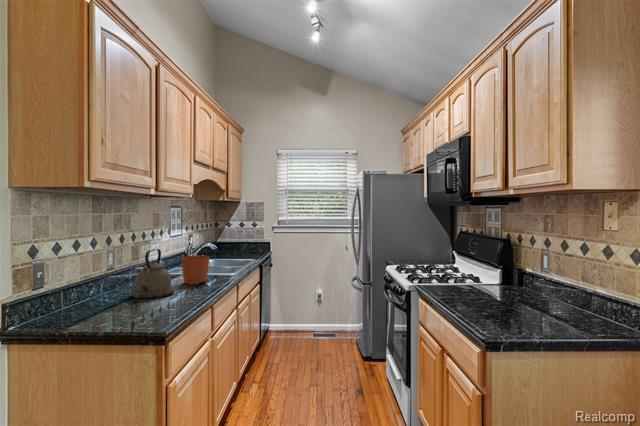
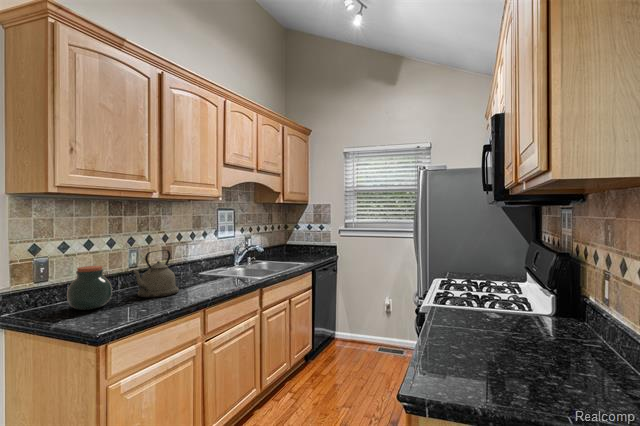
plant pot: present [181,255,209,284] -> none [200,246,228,286]
jar: none [81,267,127,314] -> present [67,266,112,310]

